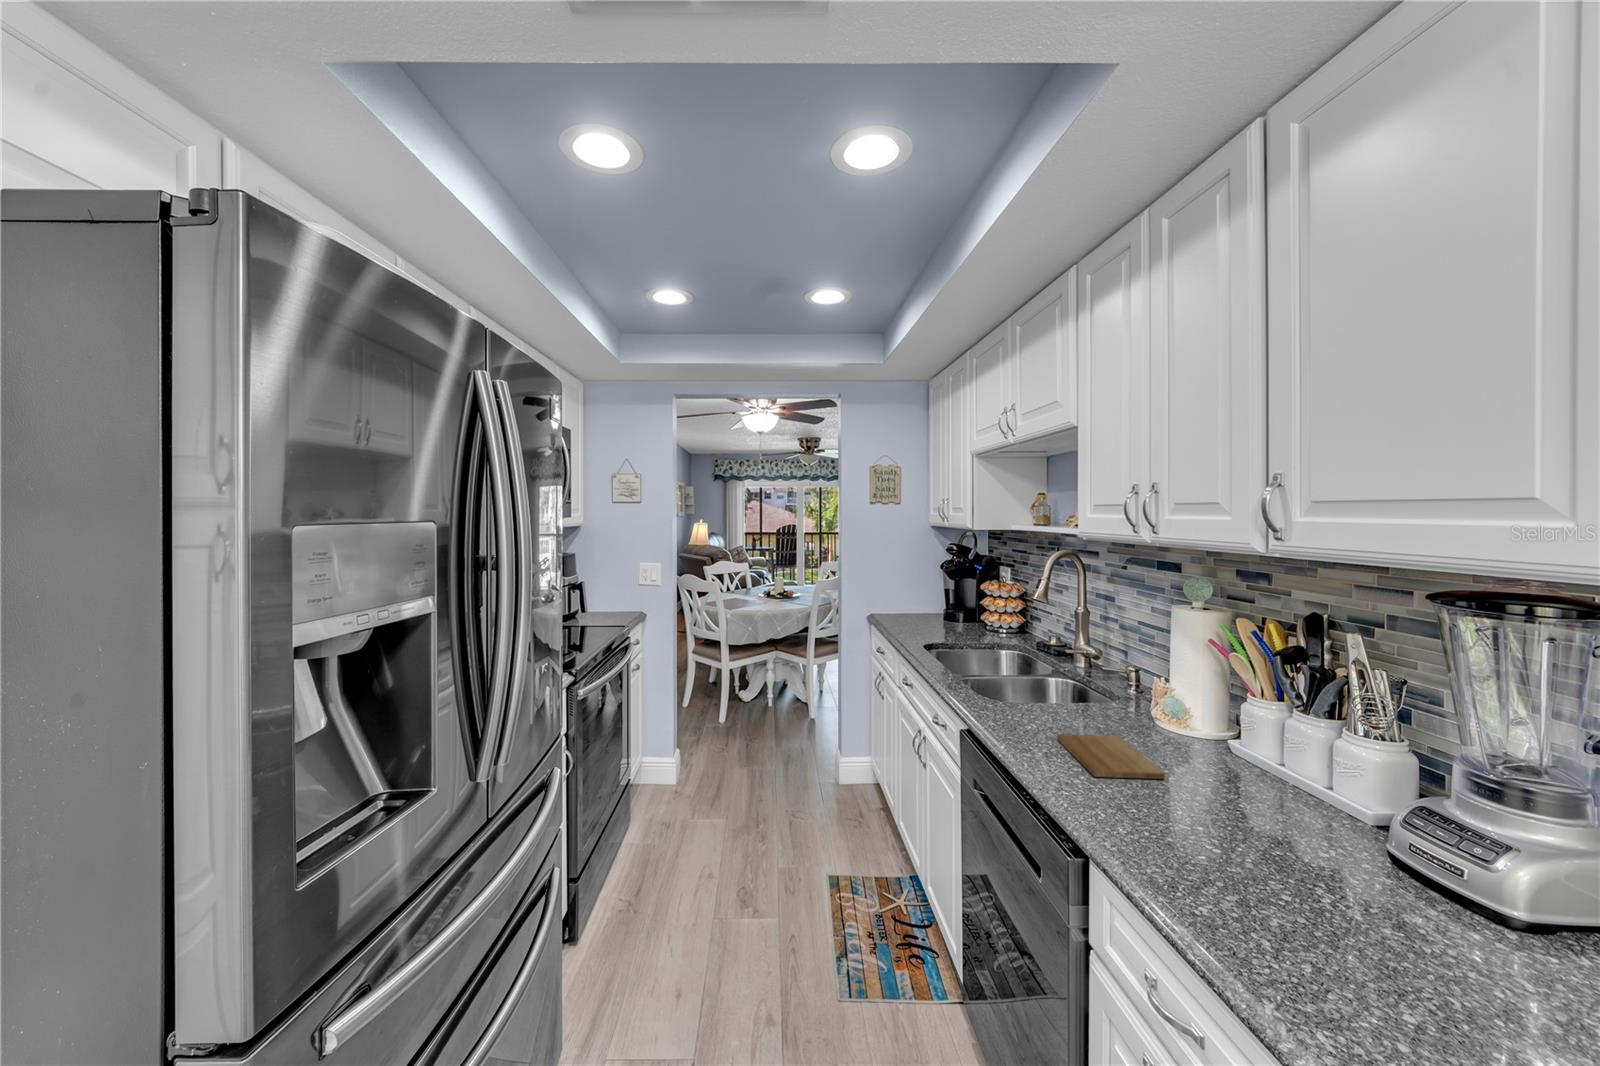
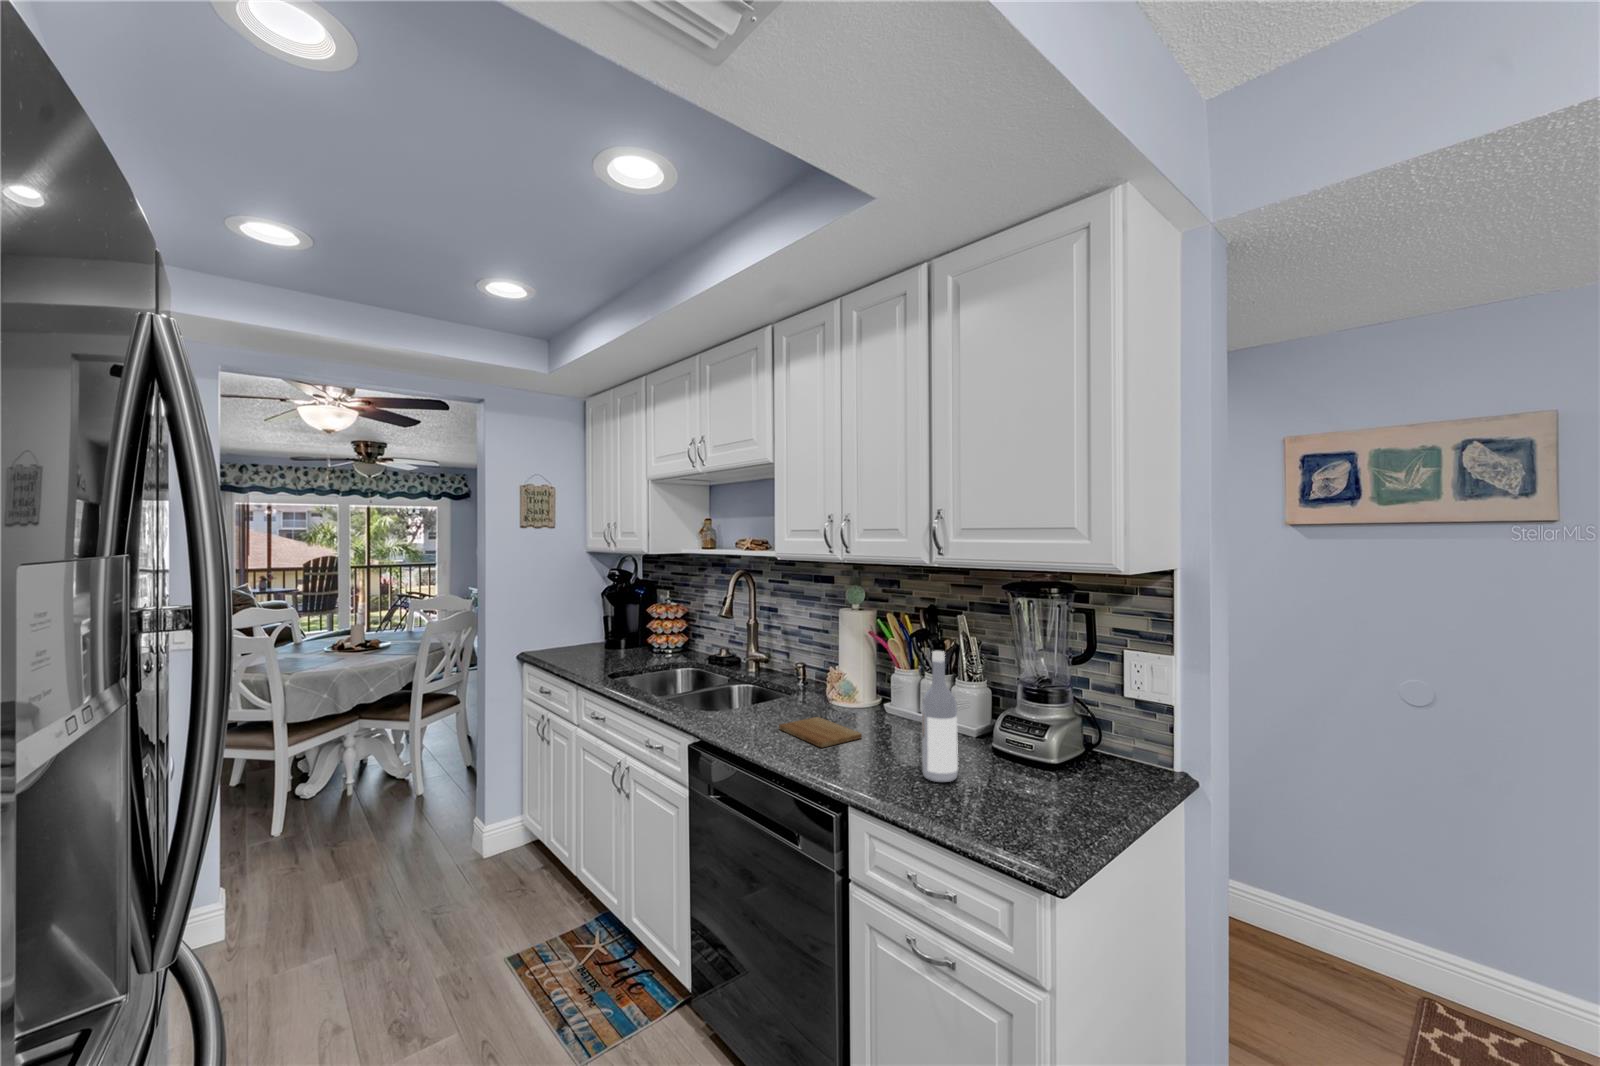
wine bottle: none [1225,682,1294,888] -> present [922,651,958,782]

